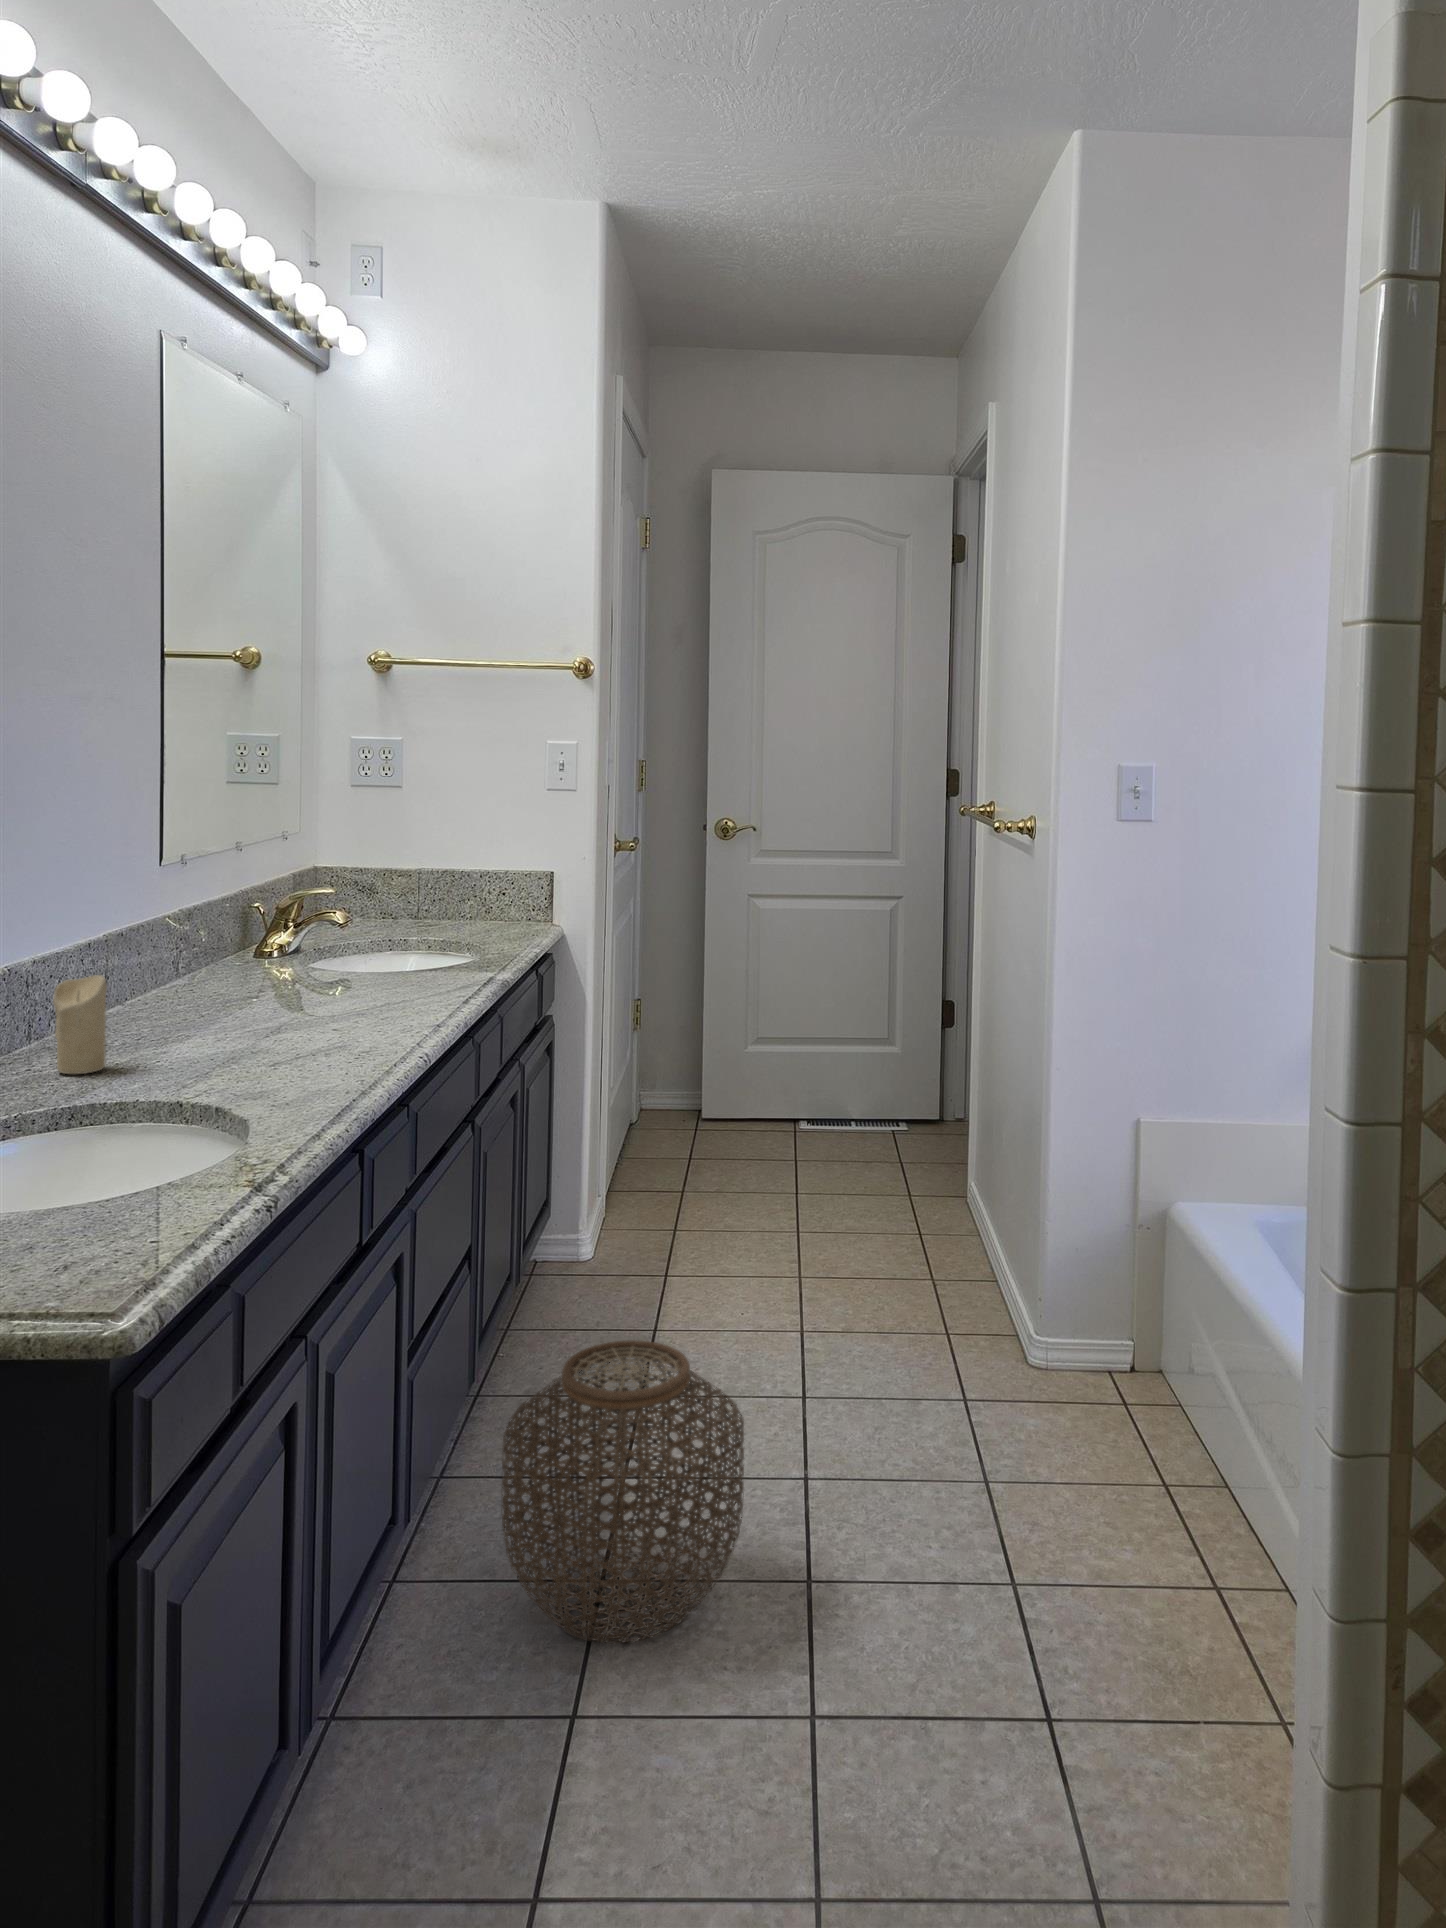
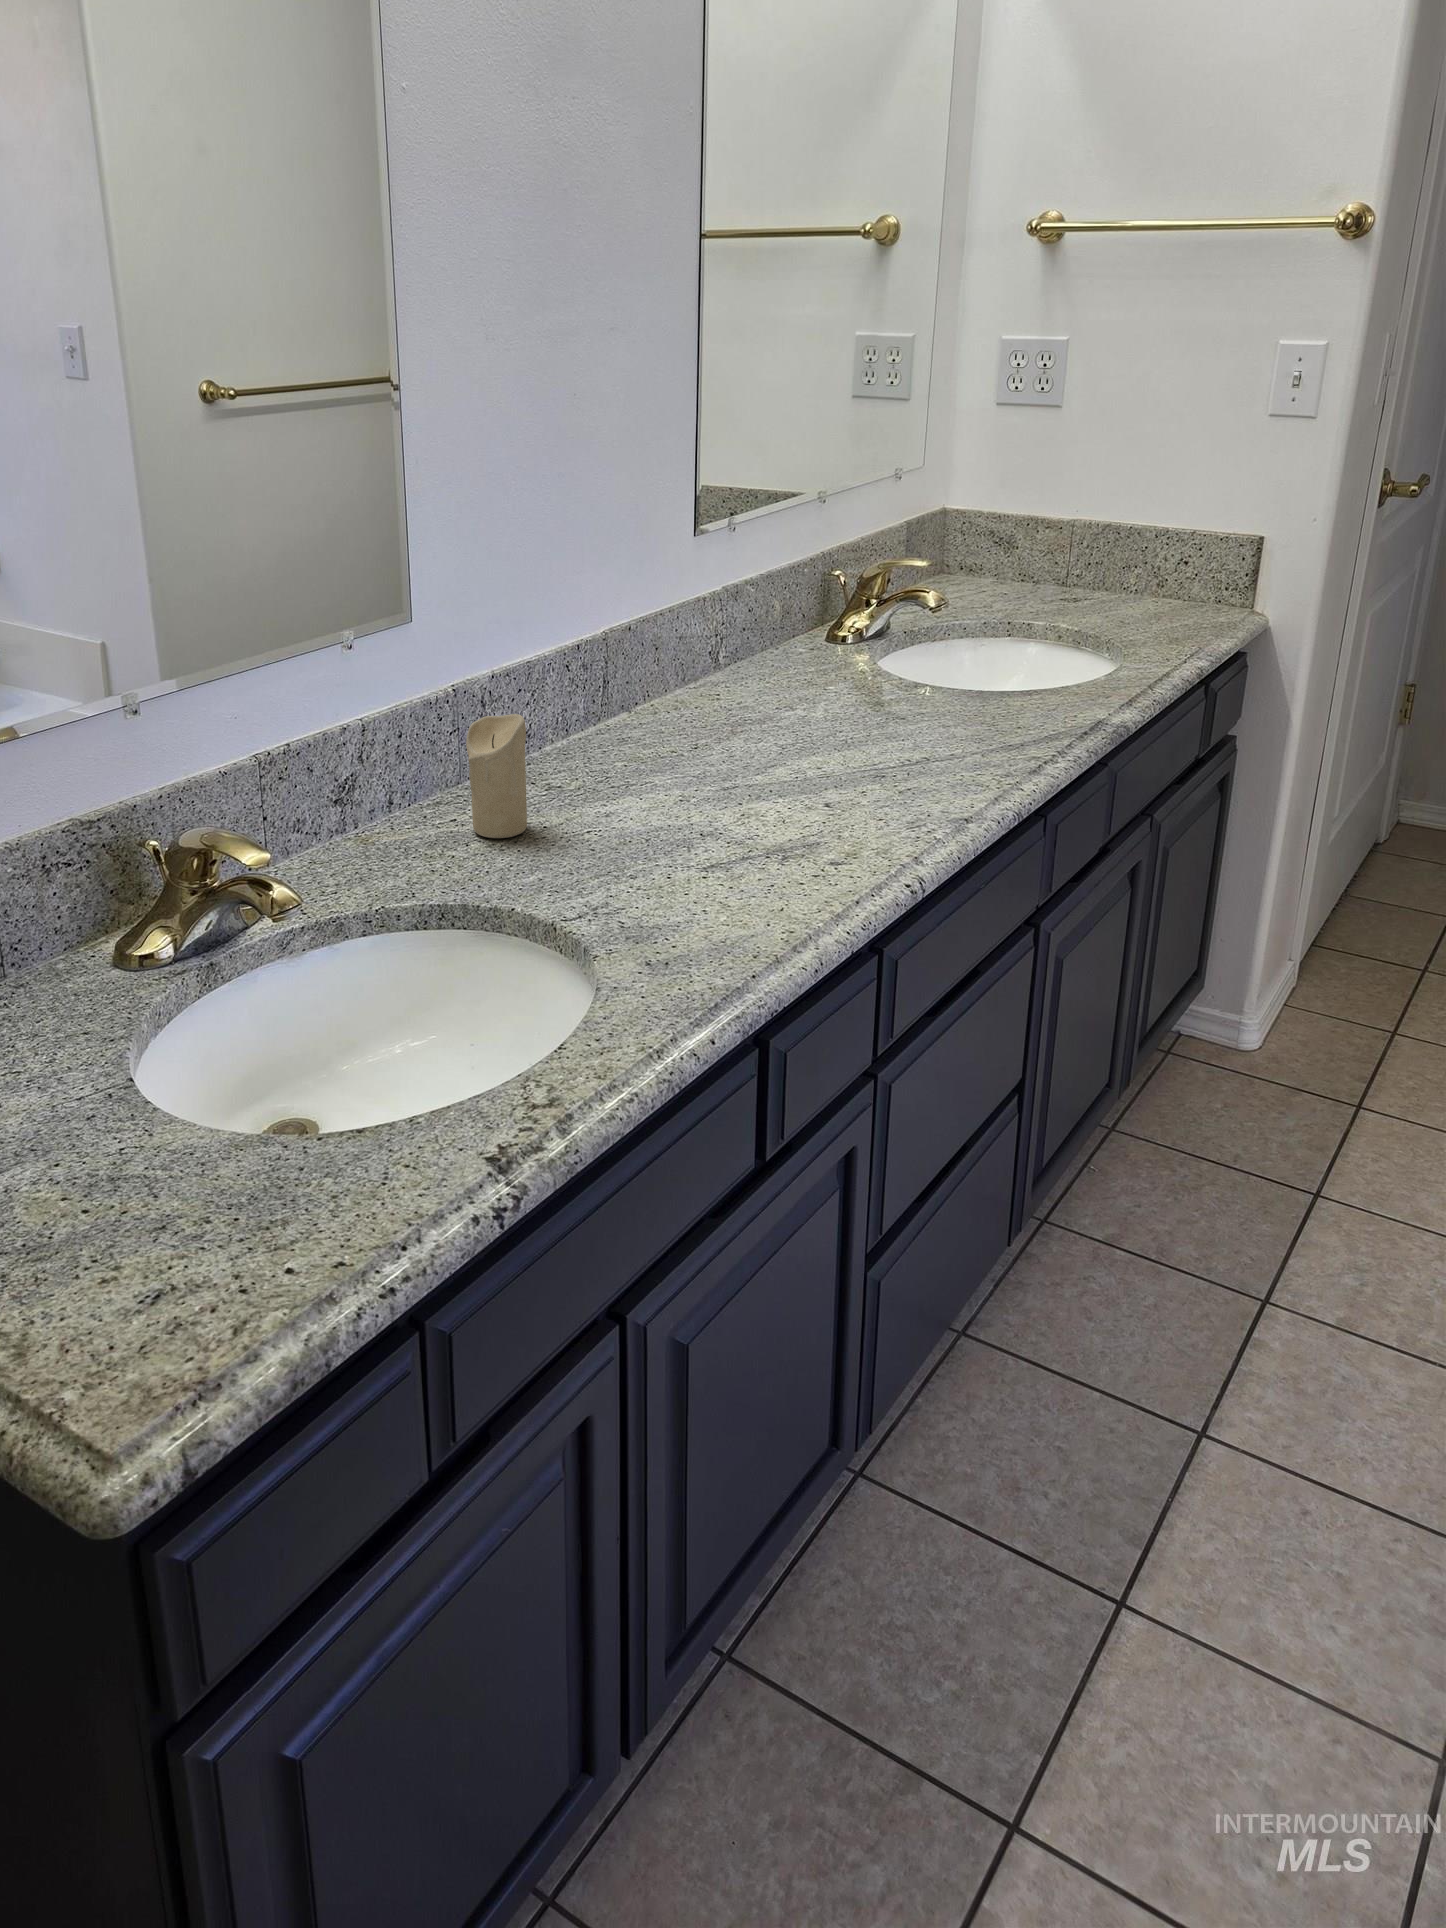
woven basket: present [501,1340,744,1643] -> none [973,1324,1356,1750]

